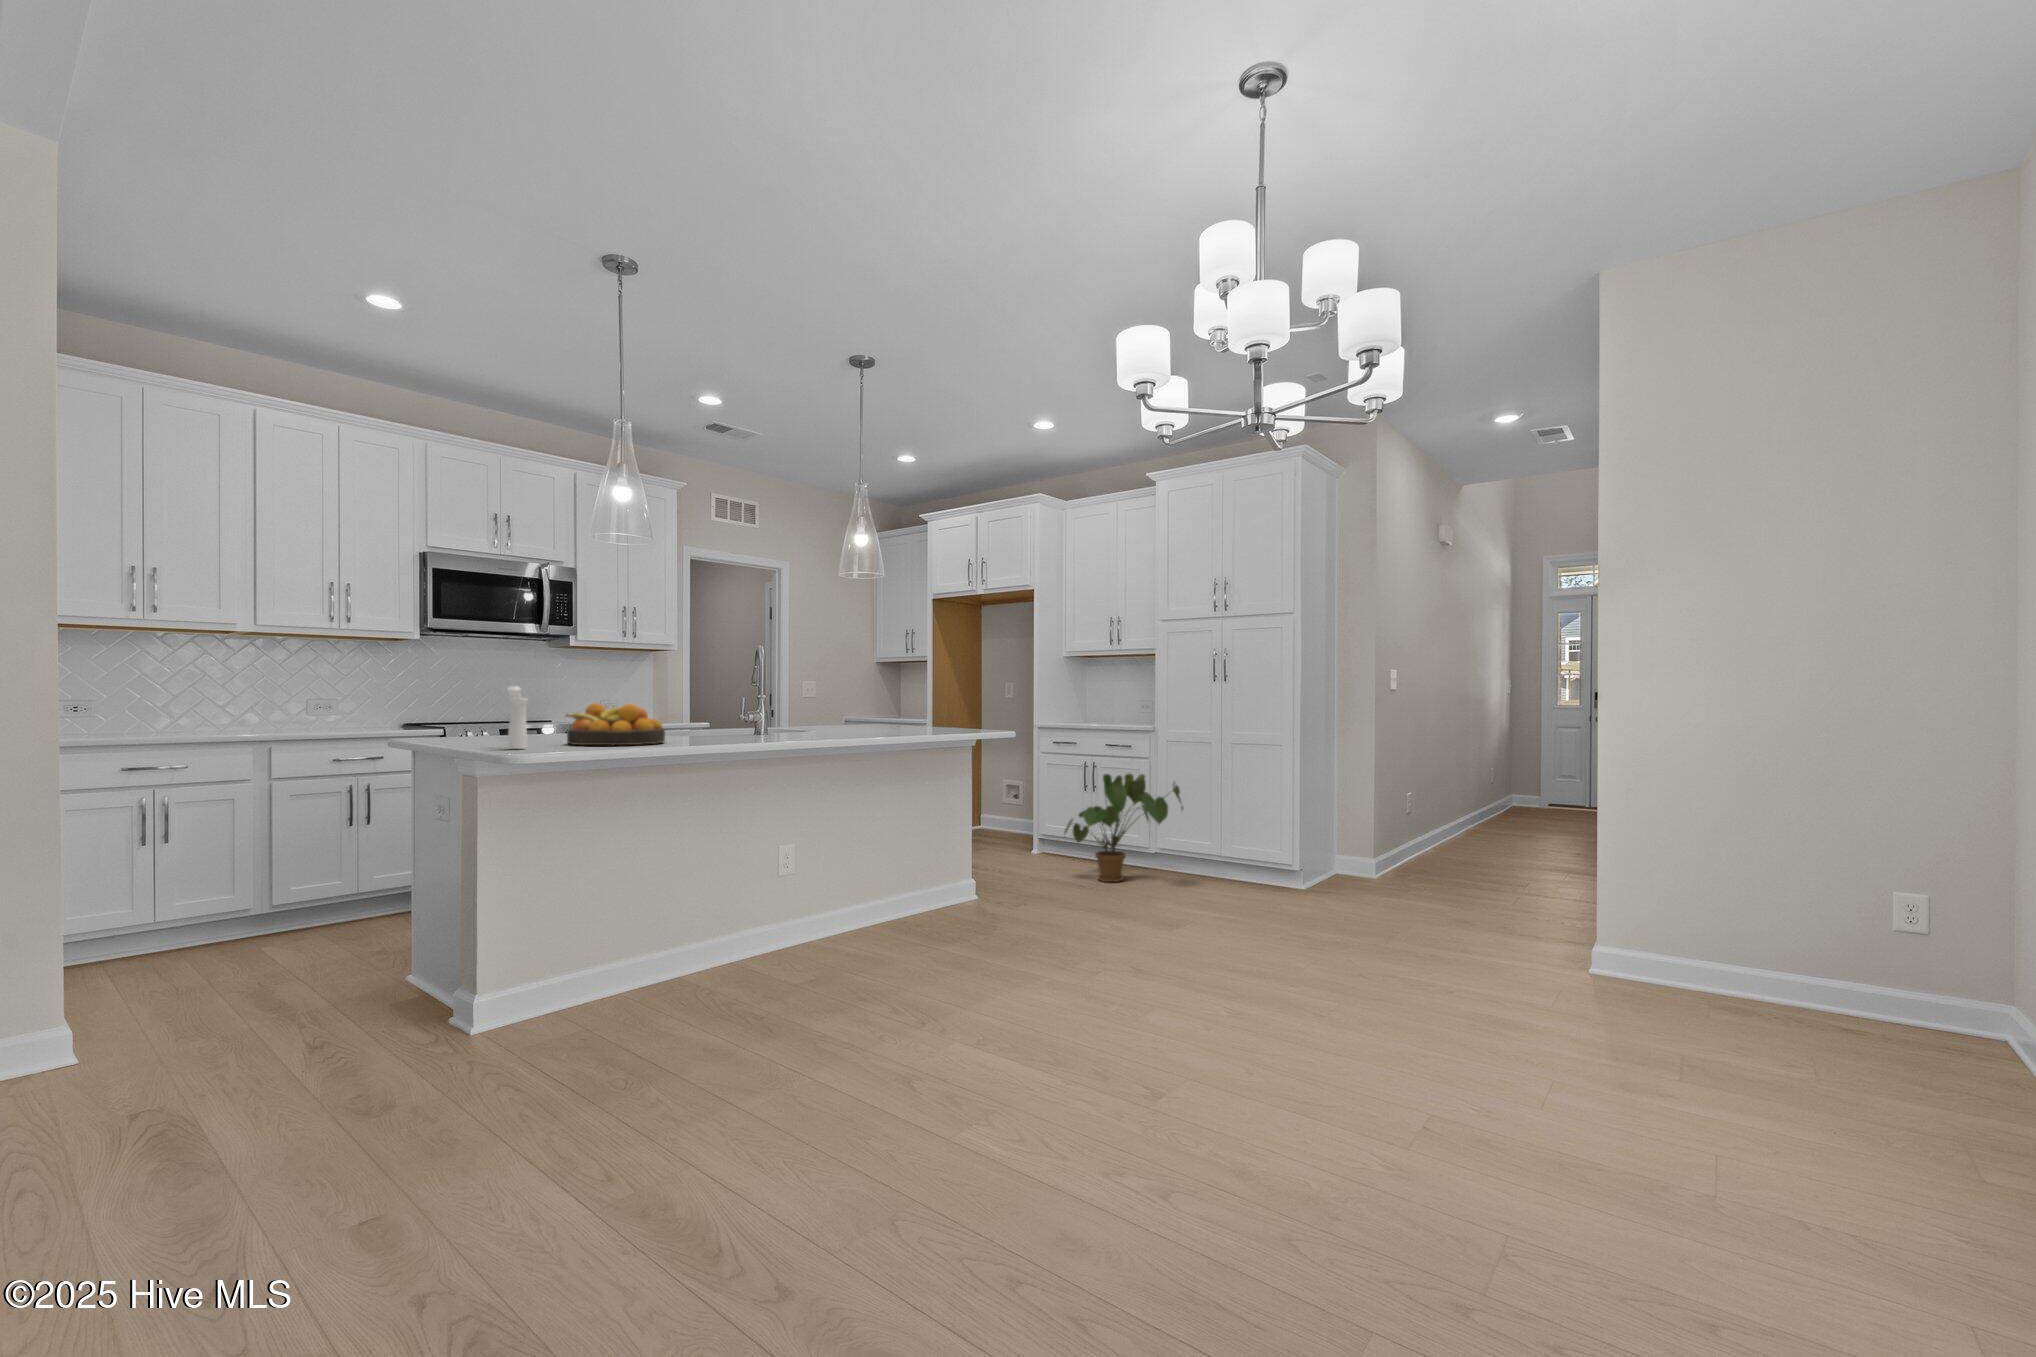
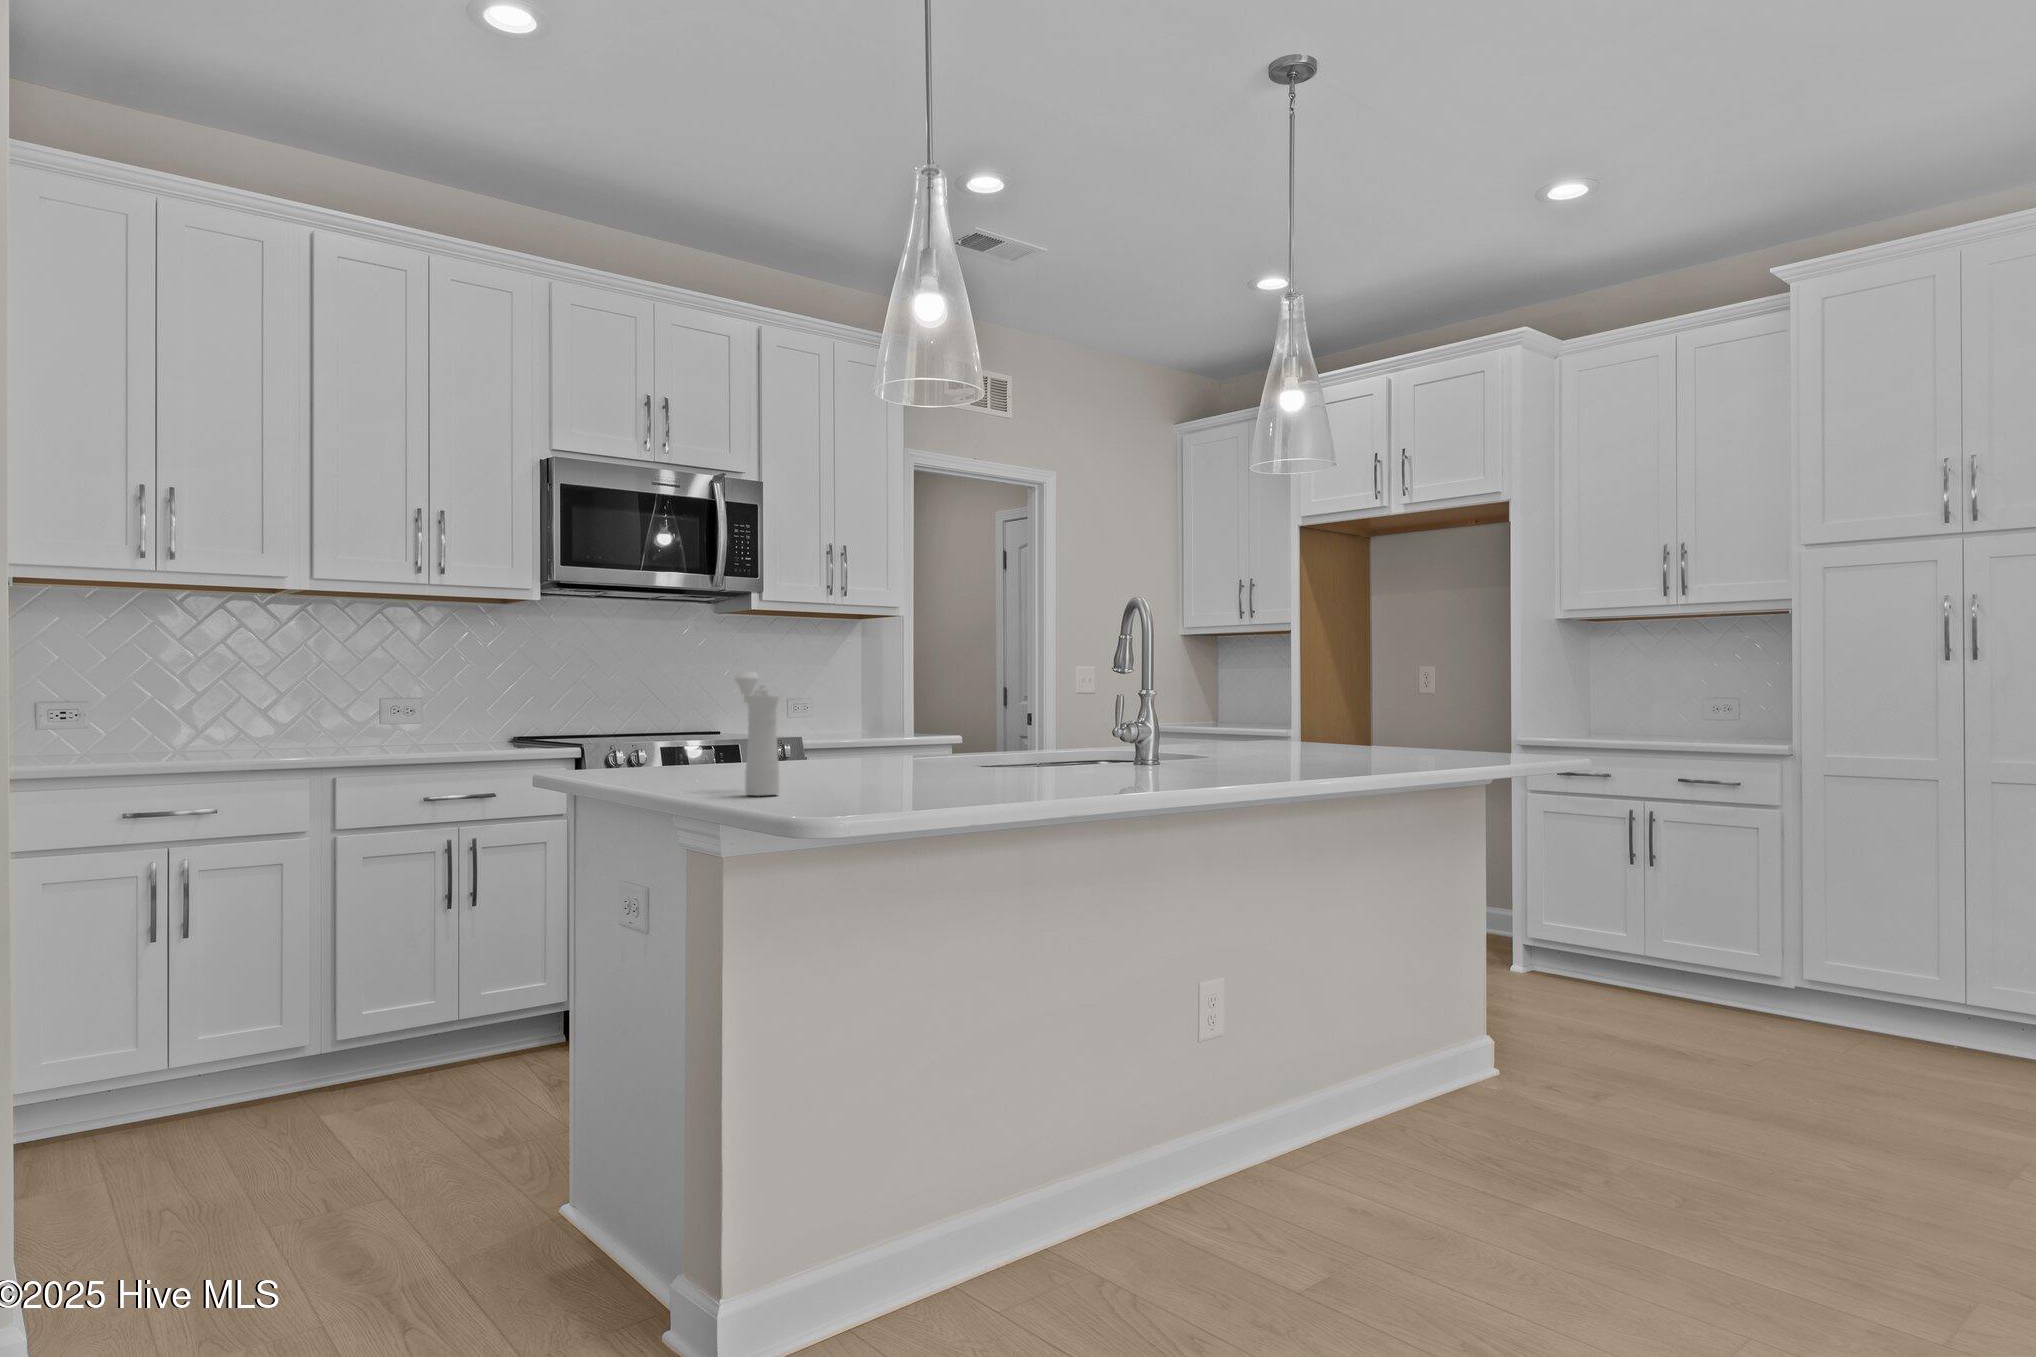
fruit bowl: present [566,703,665,745] -> none [829,705,1004,787]
house plant: present [1064,774,1183,882] -> none [1626,835,1877,1044]

